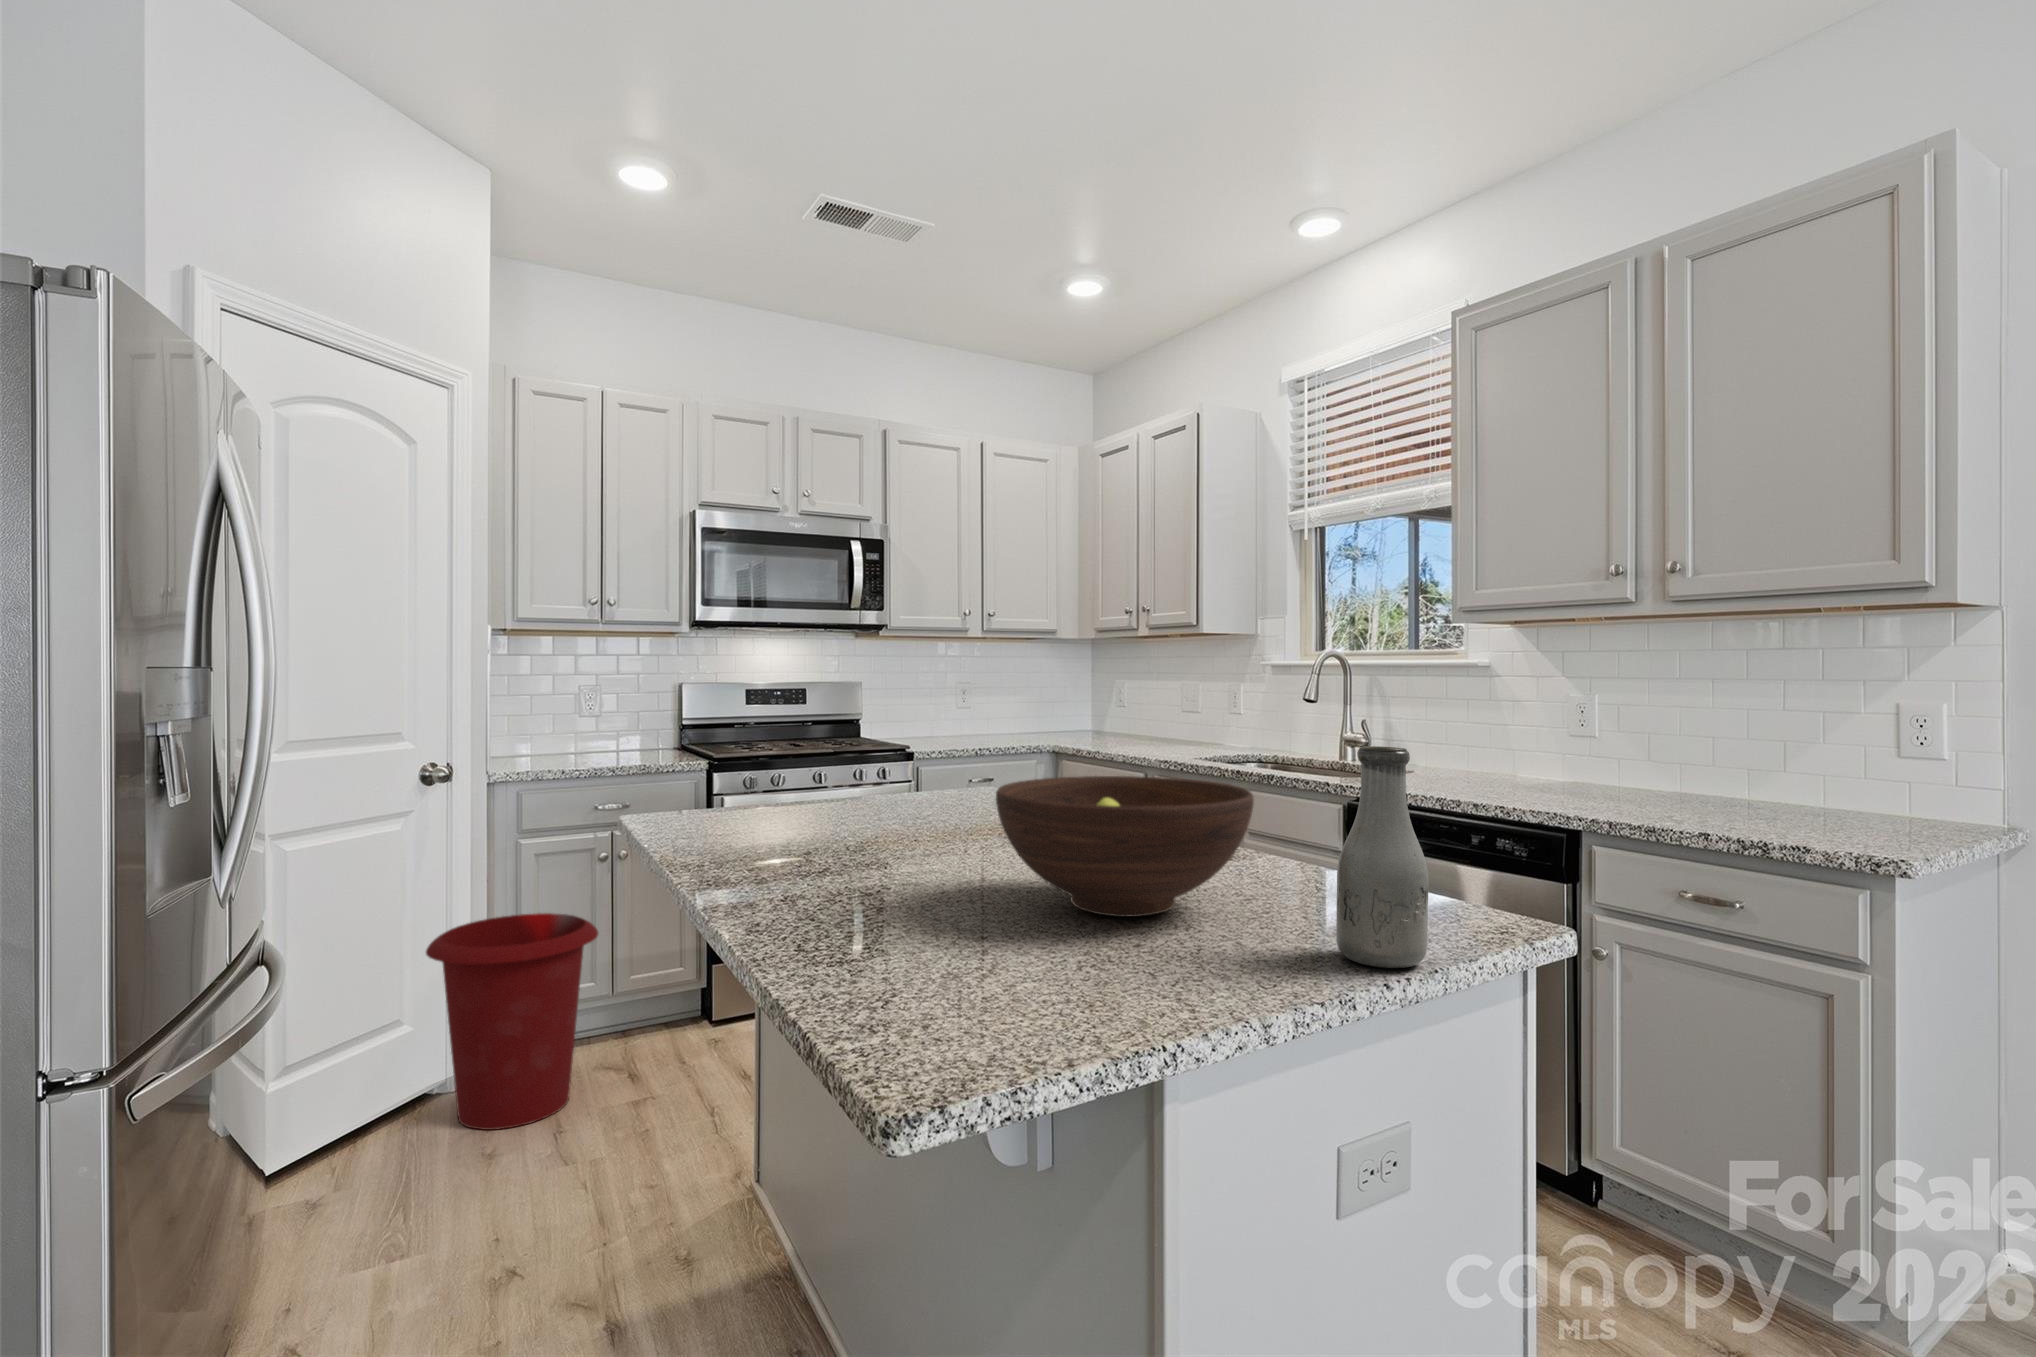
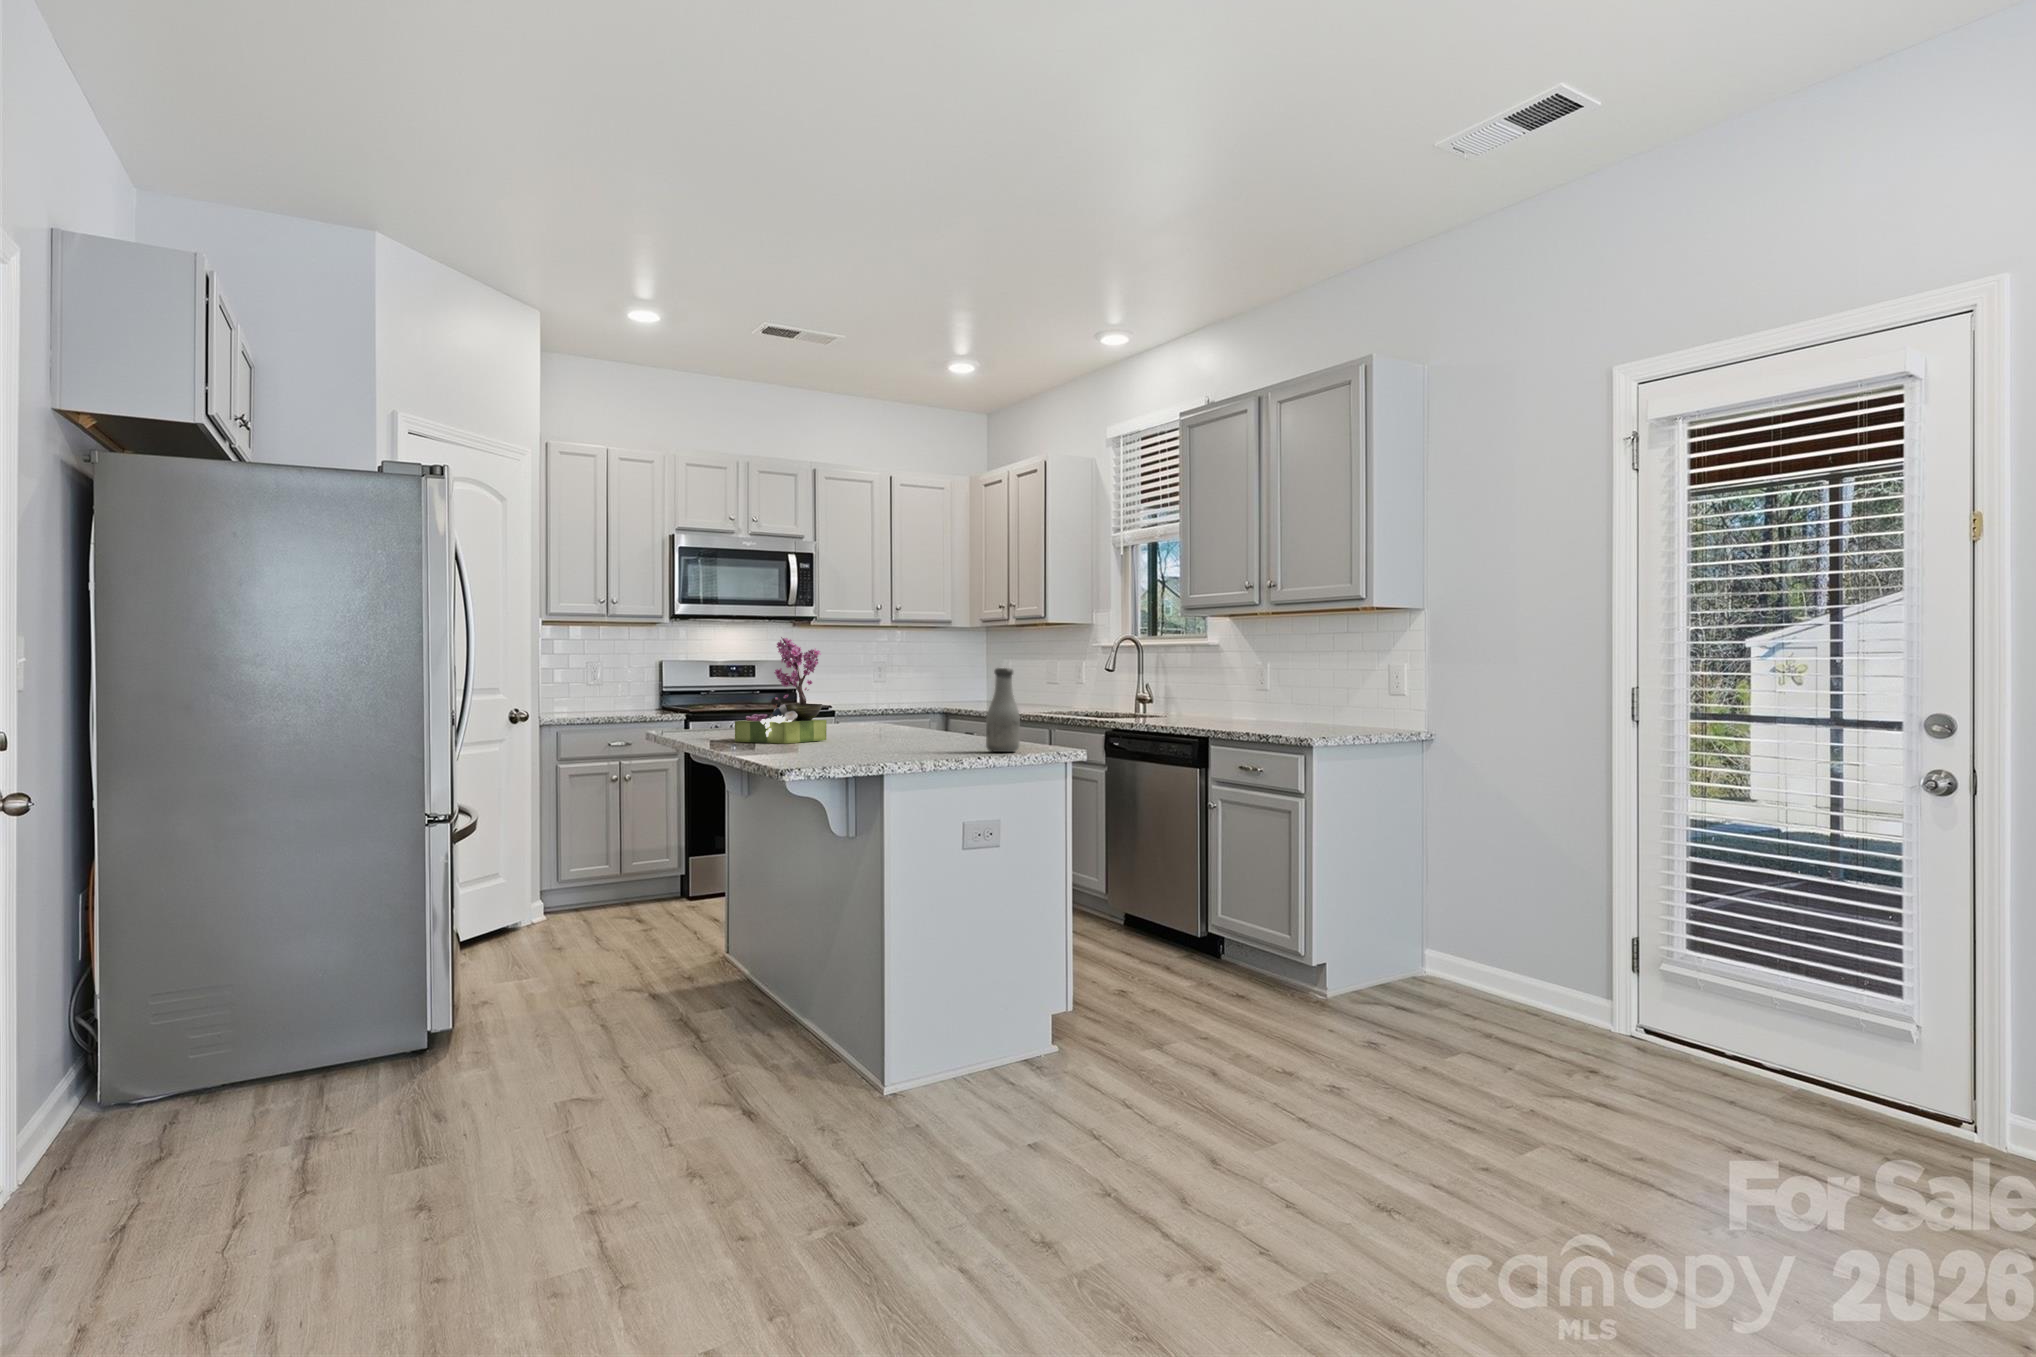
flower arrangement: none [734,657,918,889] -> present [735,637,826,744]
fruit bowl: present [996,776,1254,917] -> none [858,692,972,747]
waste bin: present [426,913,598,1130] -> none [515,811,623,940]

